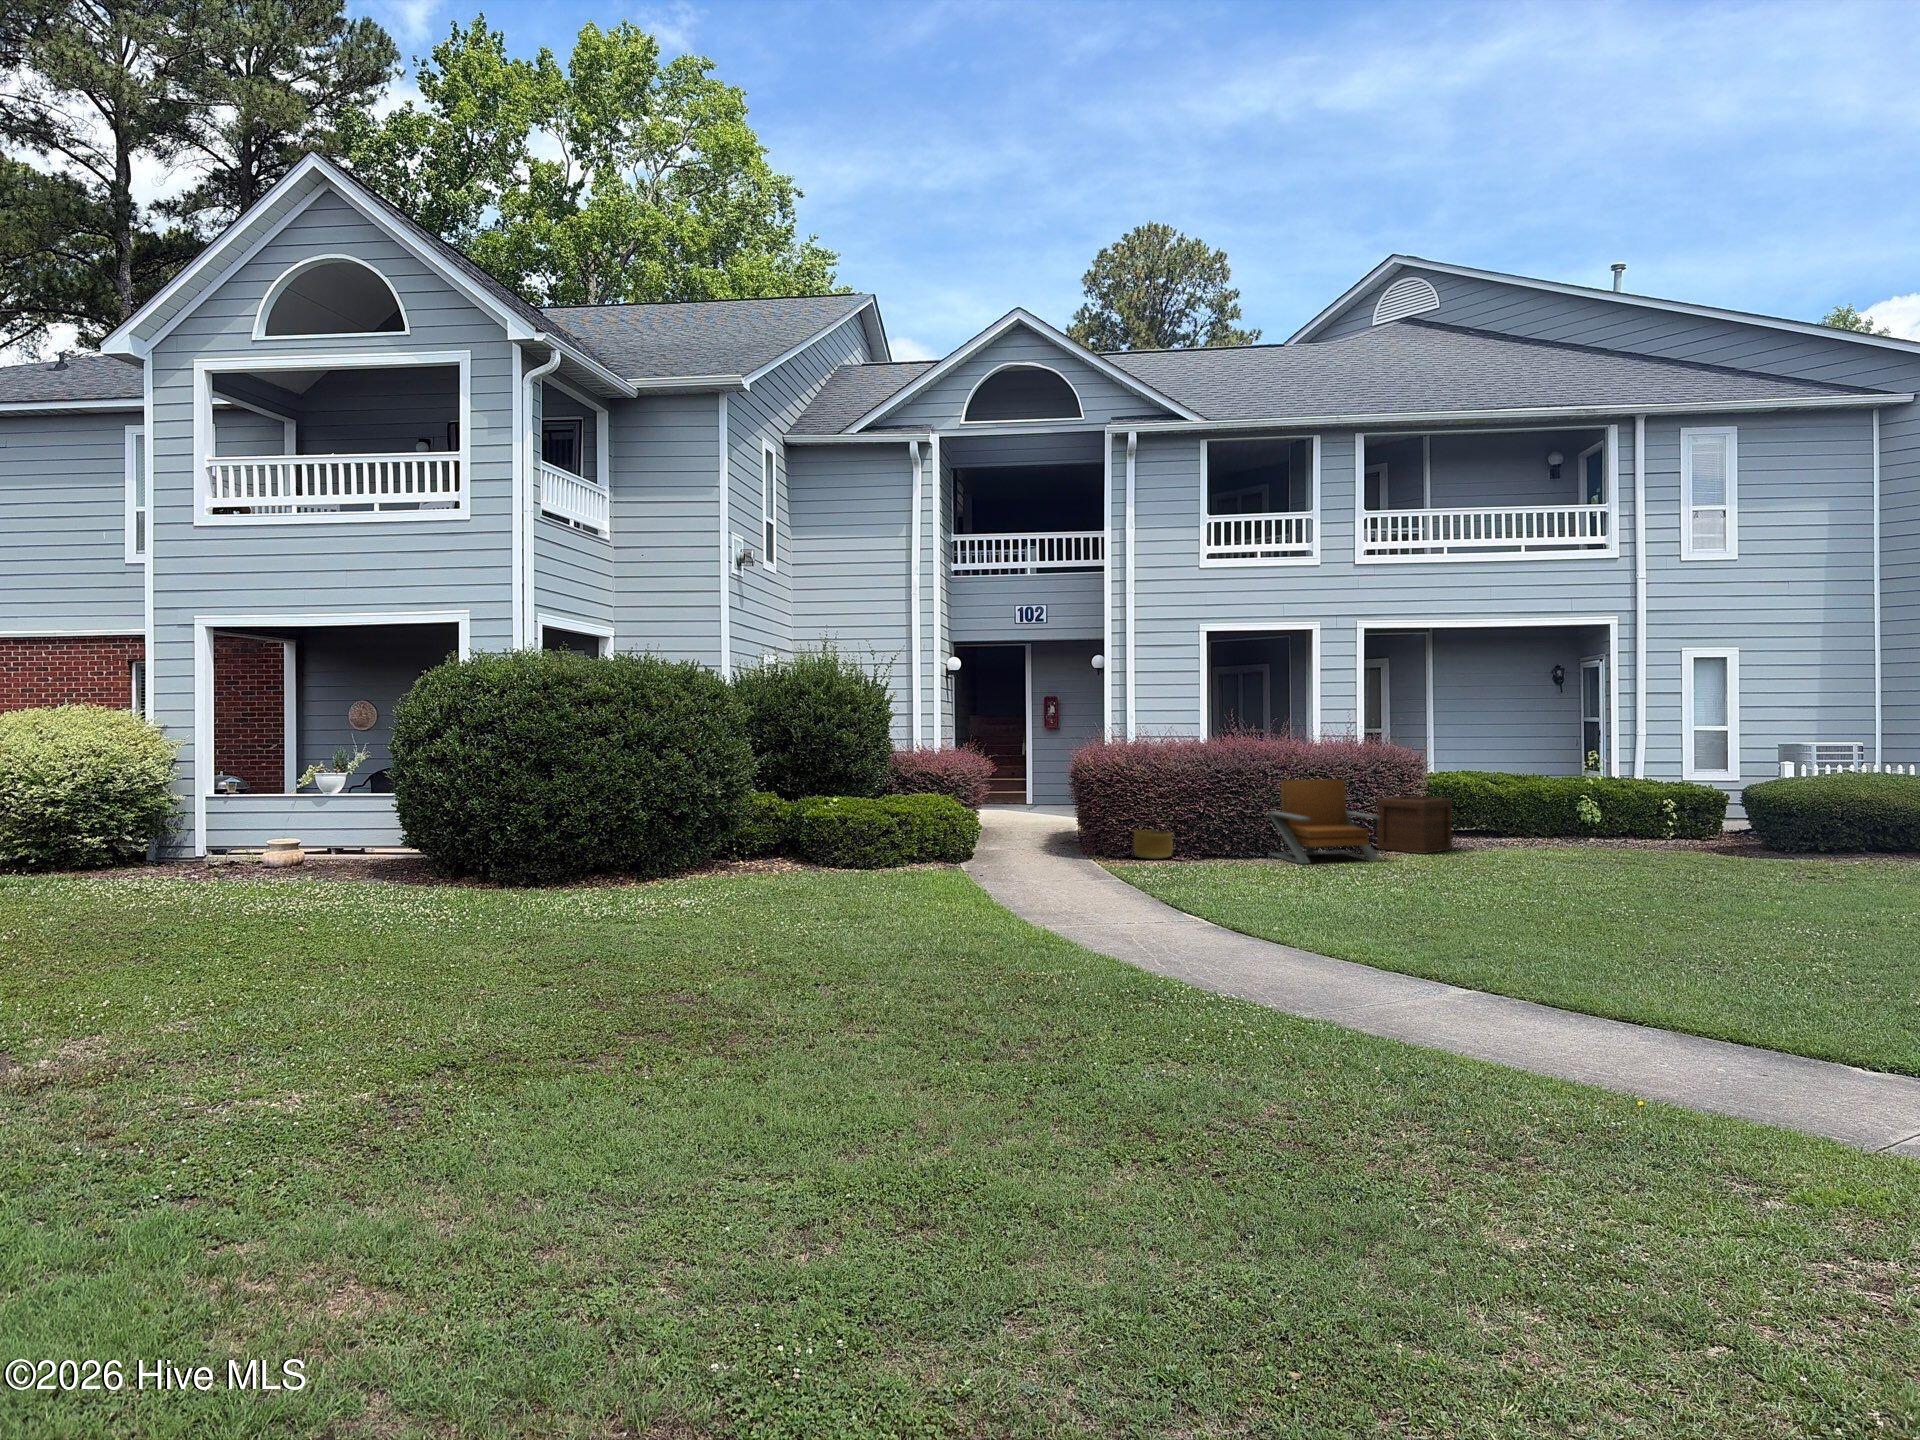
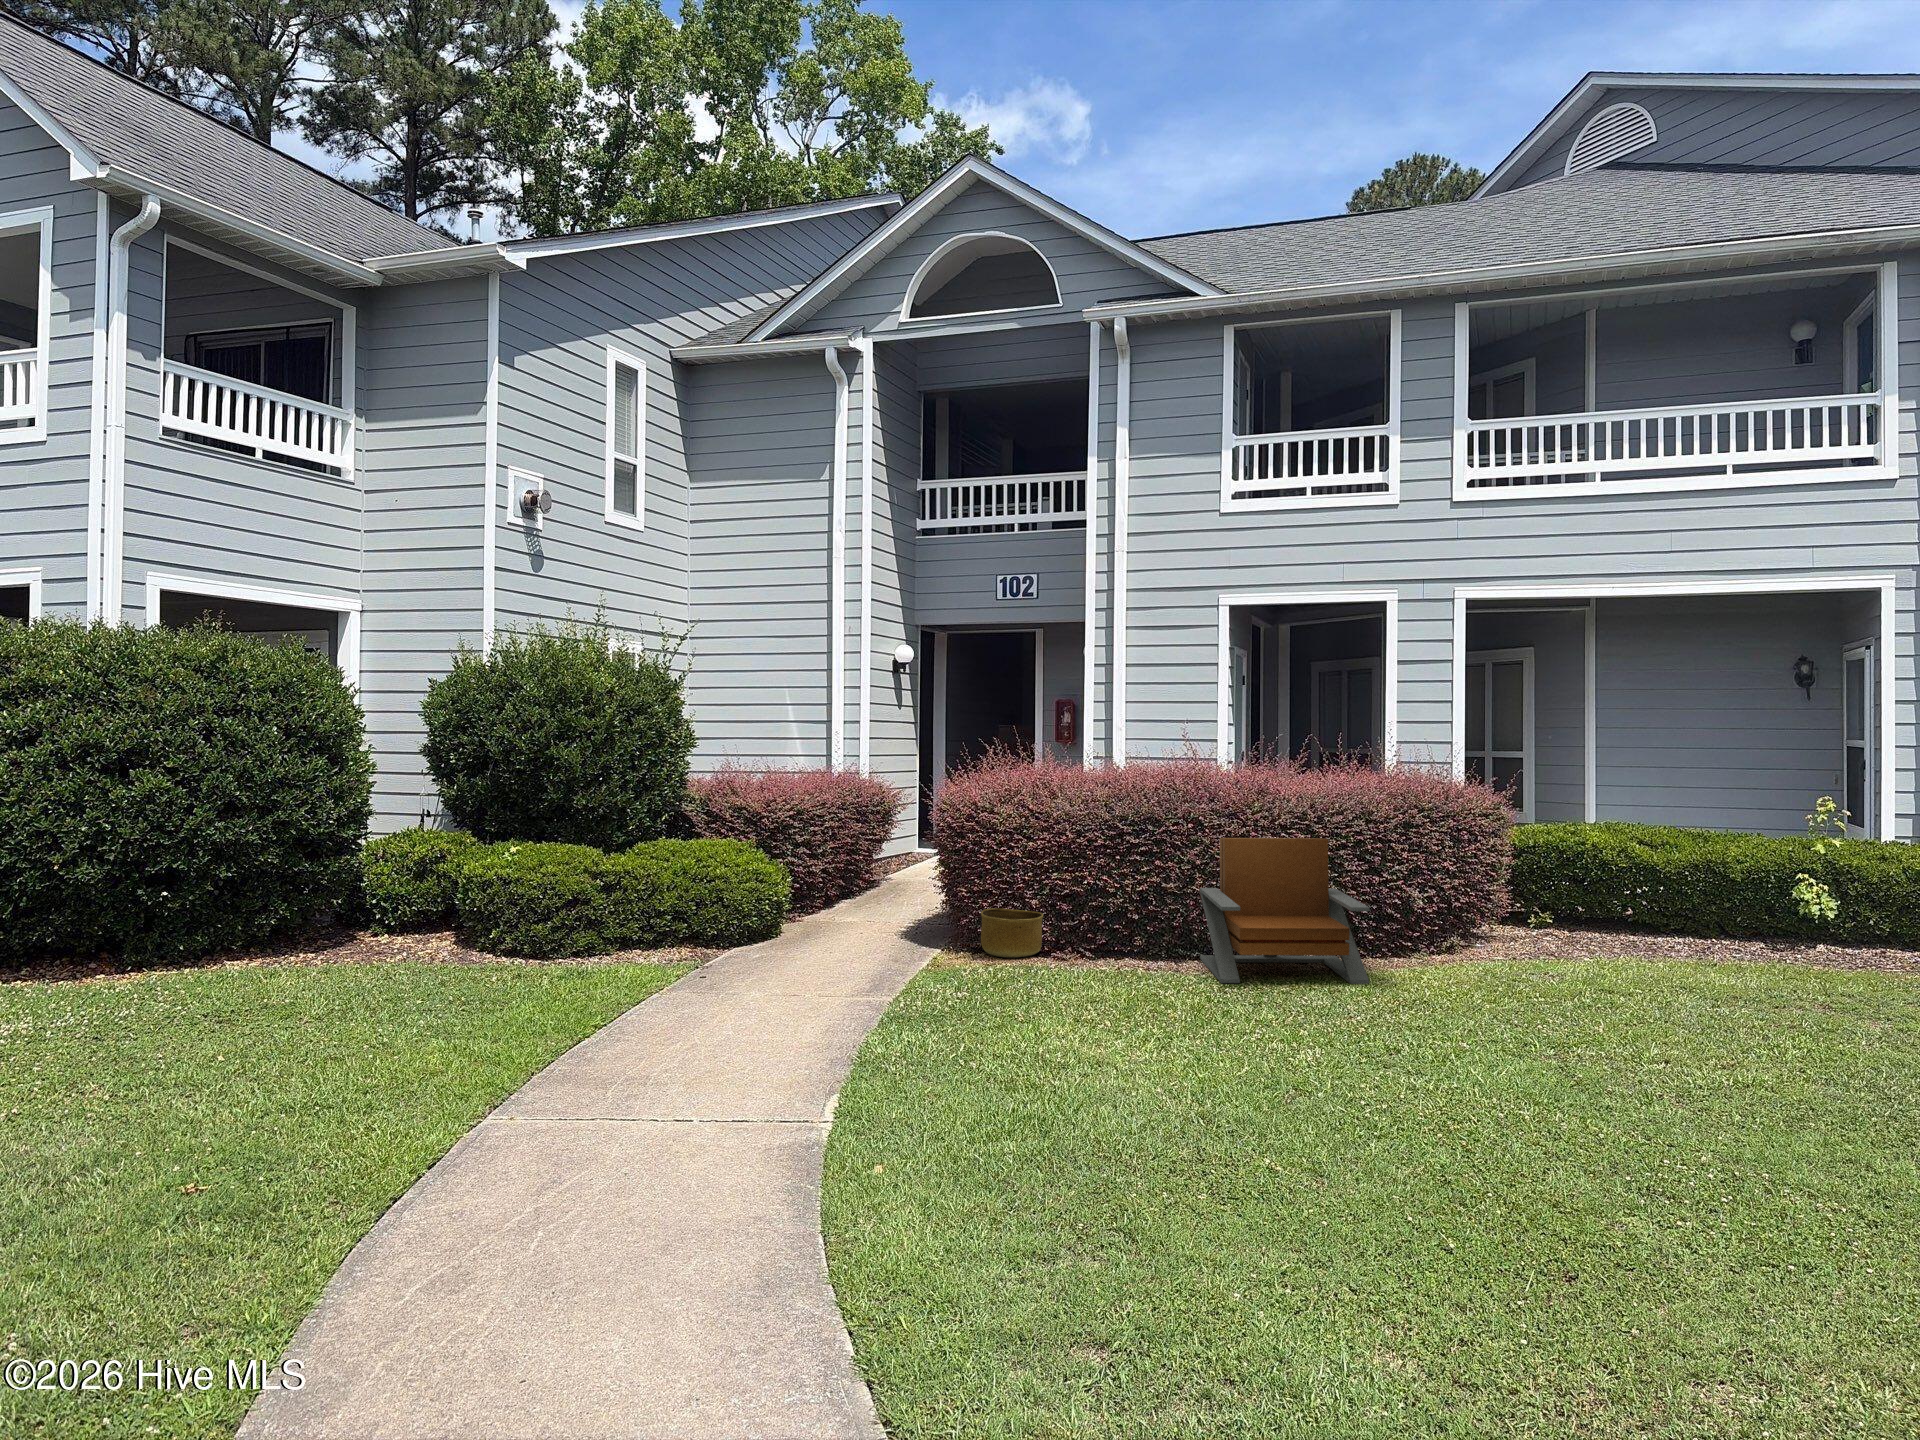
wooden crate: present [1377,796,1452,854] -> none [1398,865,1529,970]

